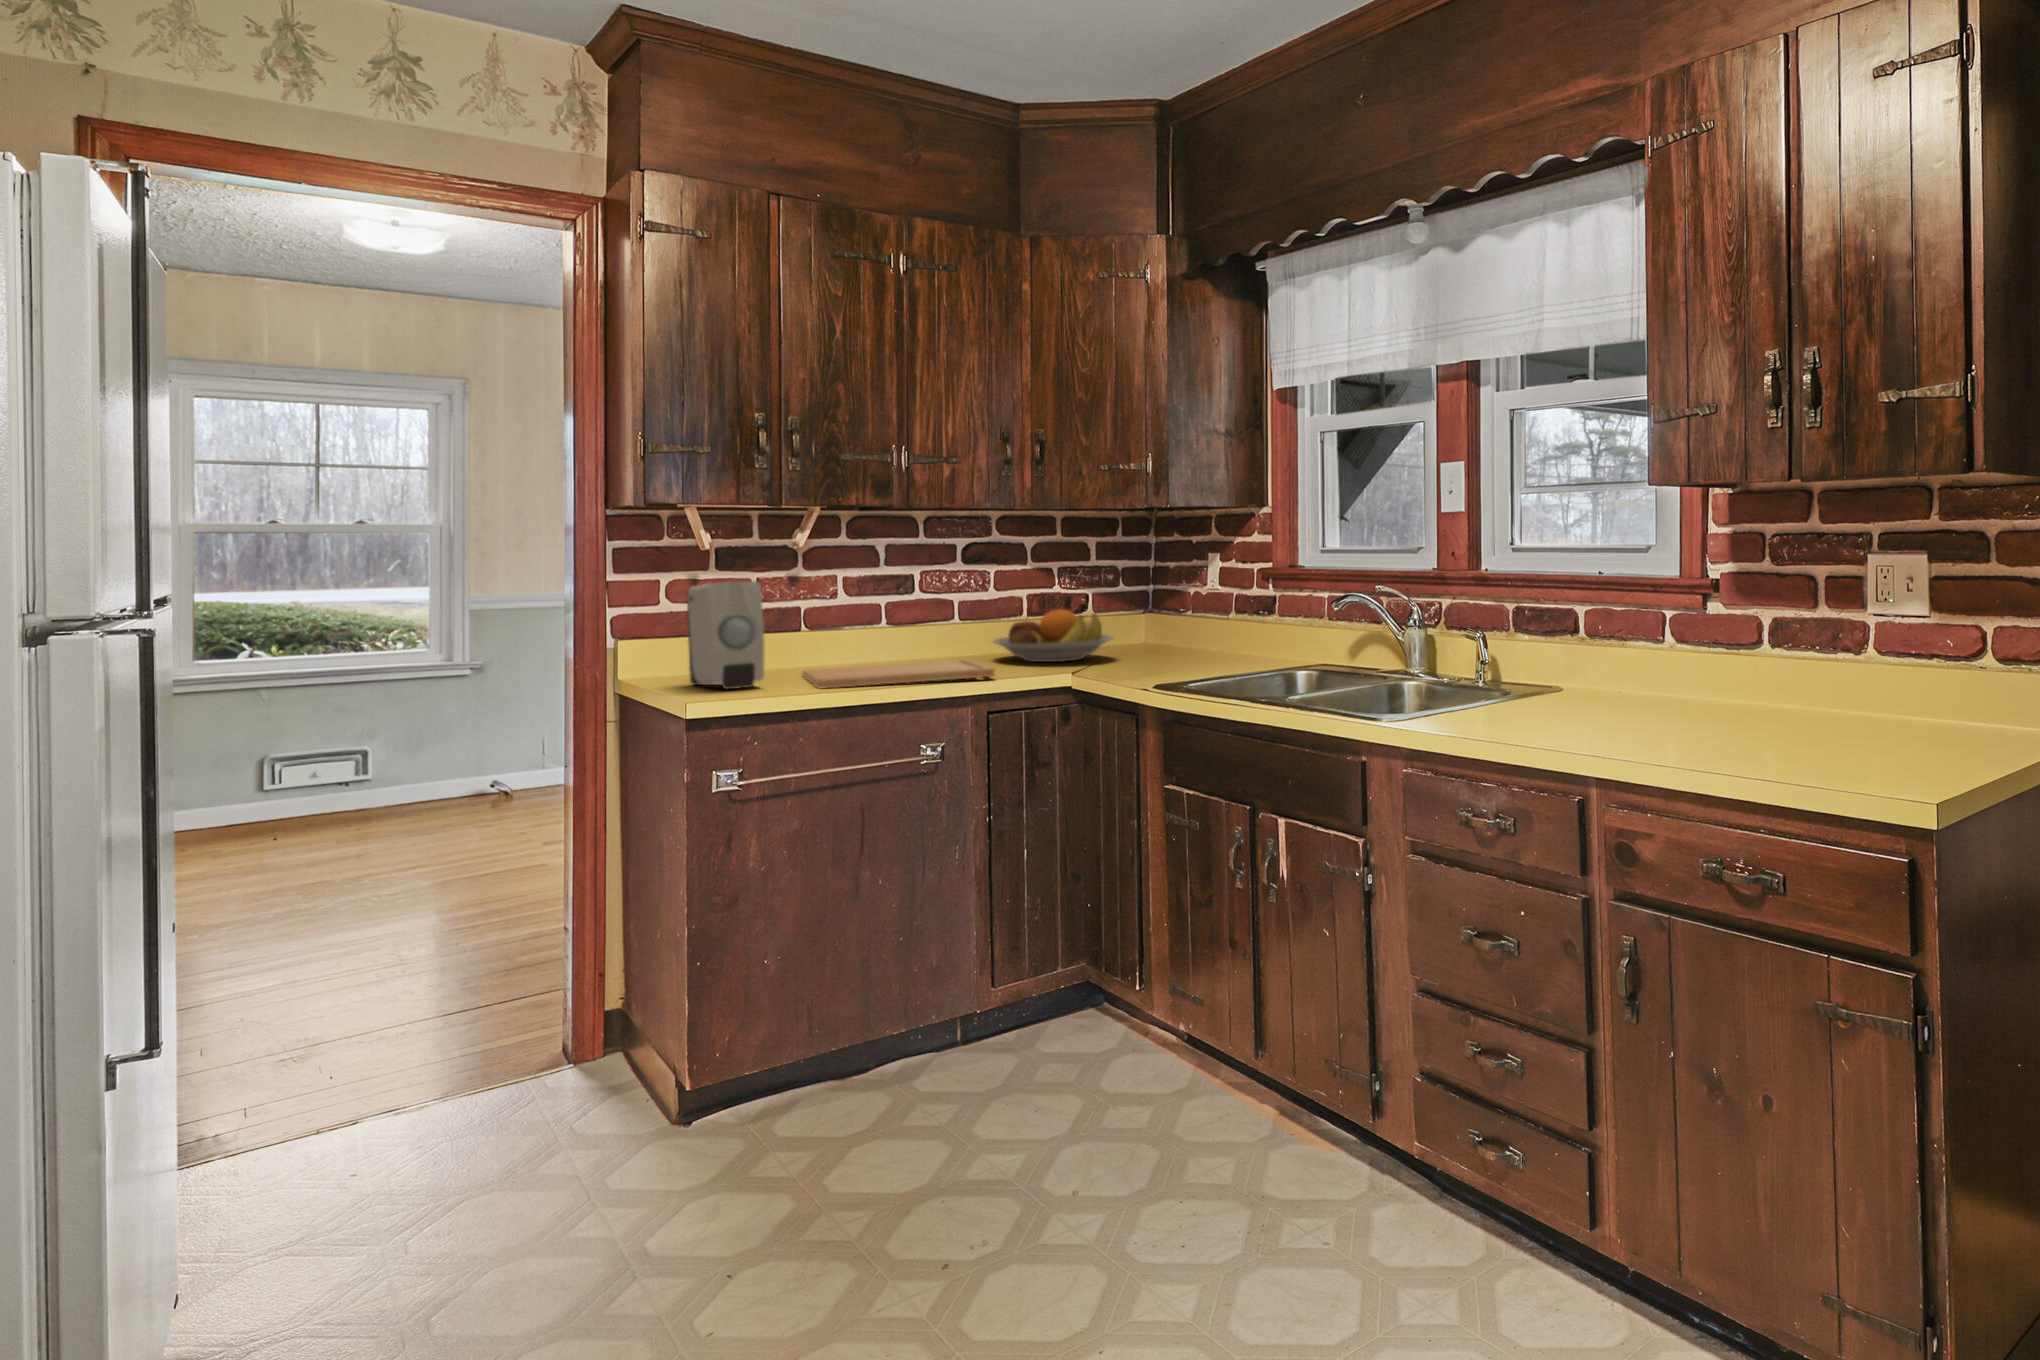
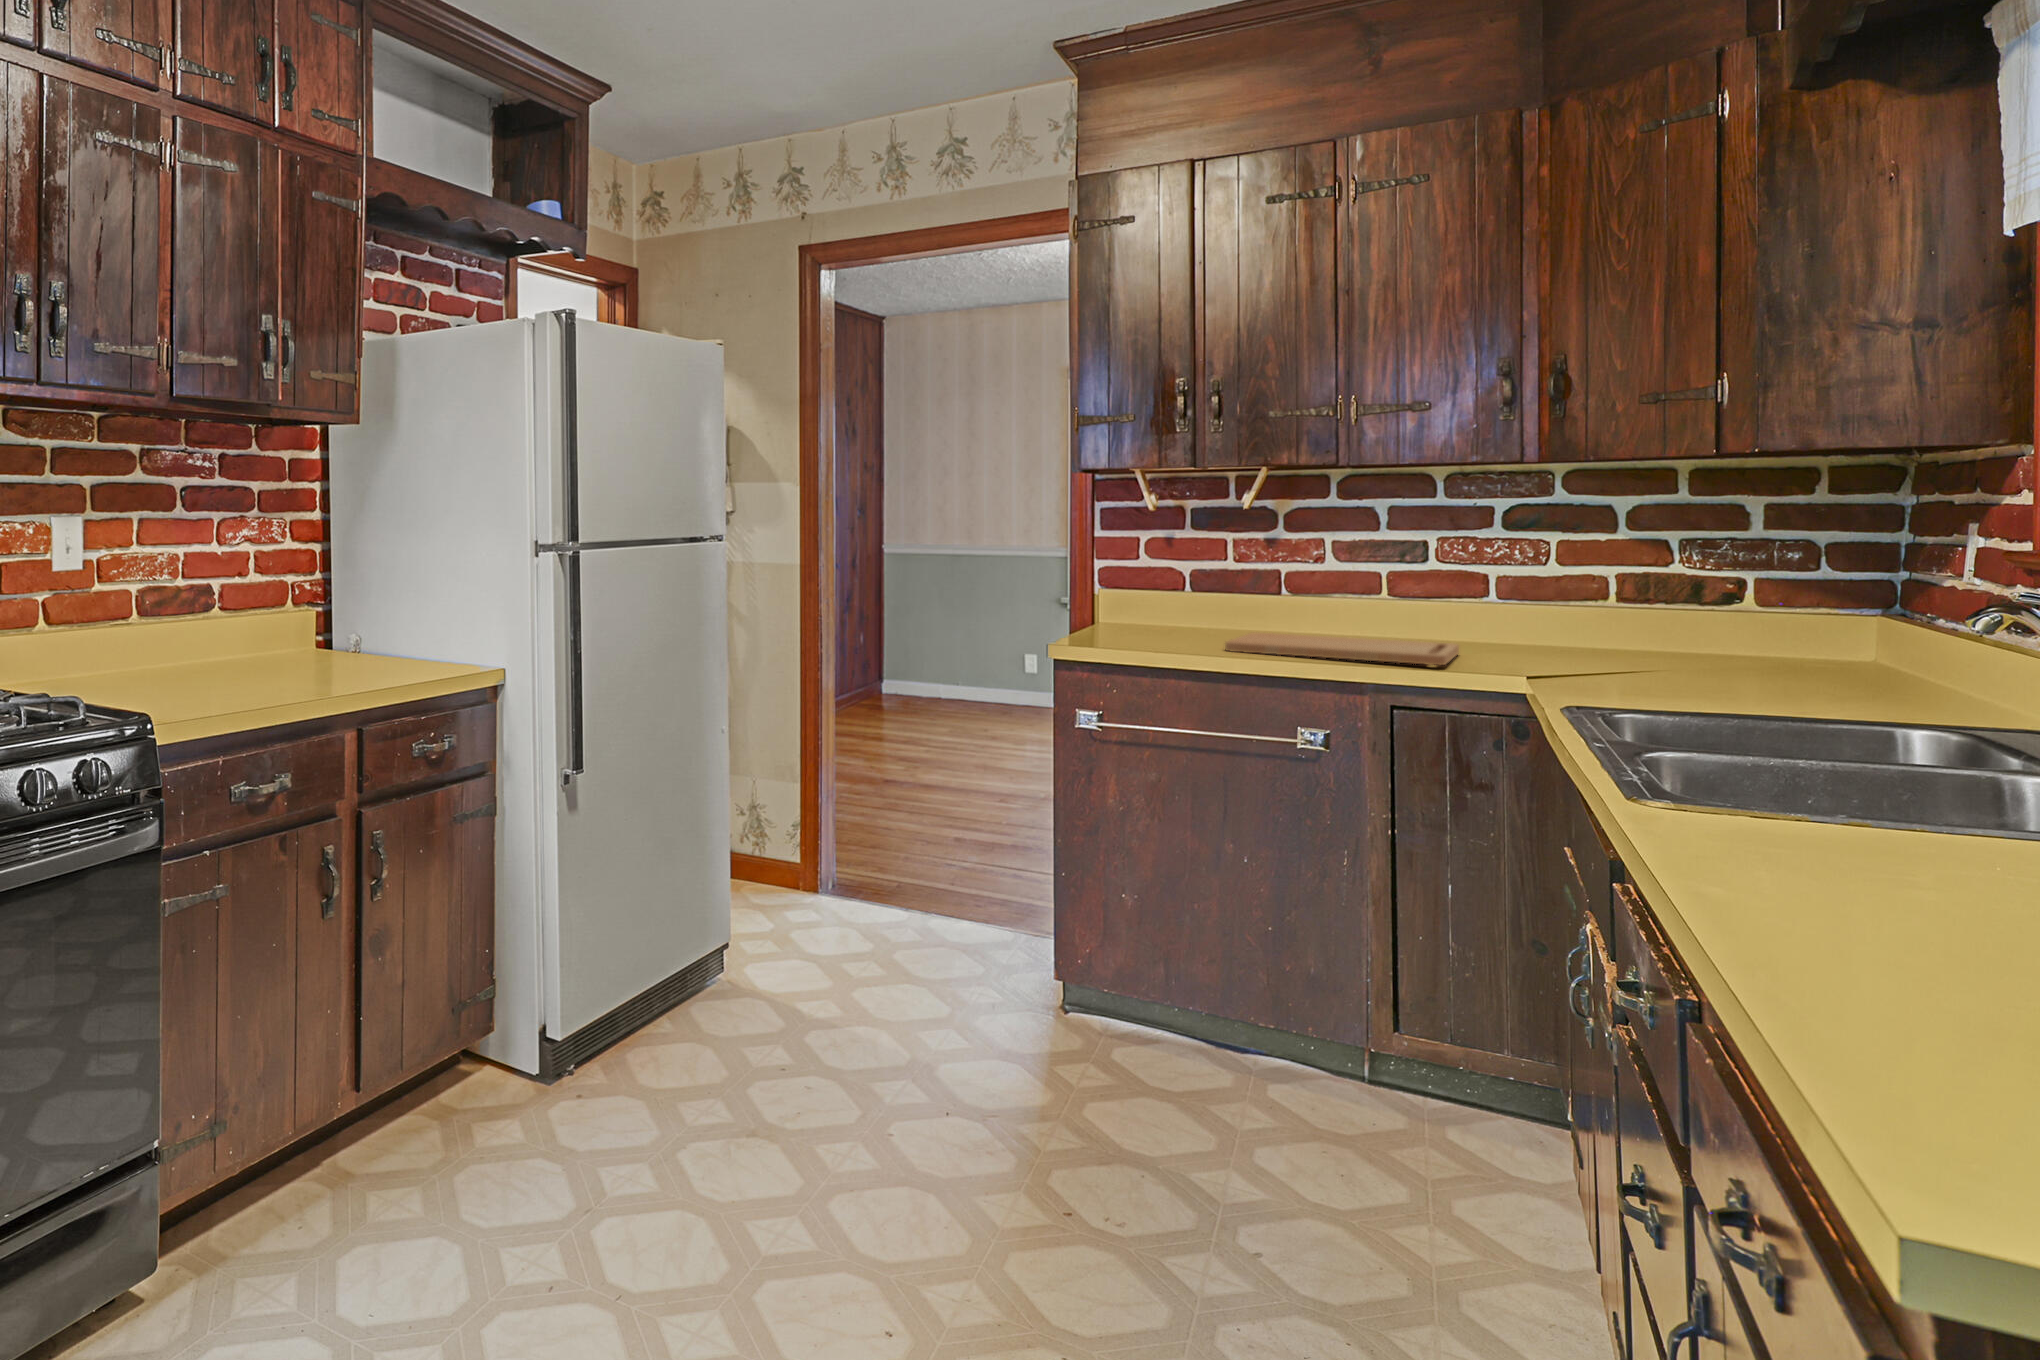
soap dispenser: present [687,581,764,689] -> none [1129,541,1180,641]
fruit bowl: present [993,609,1113,662] -> none [1524,595,1737,665]

